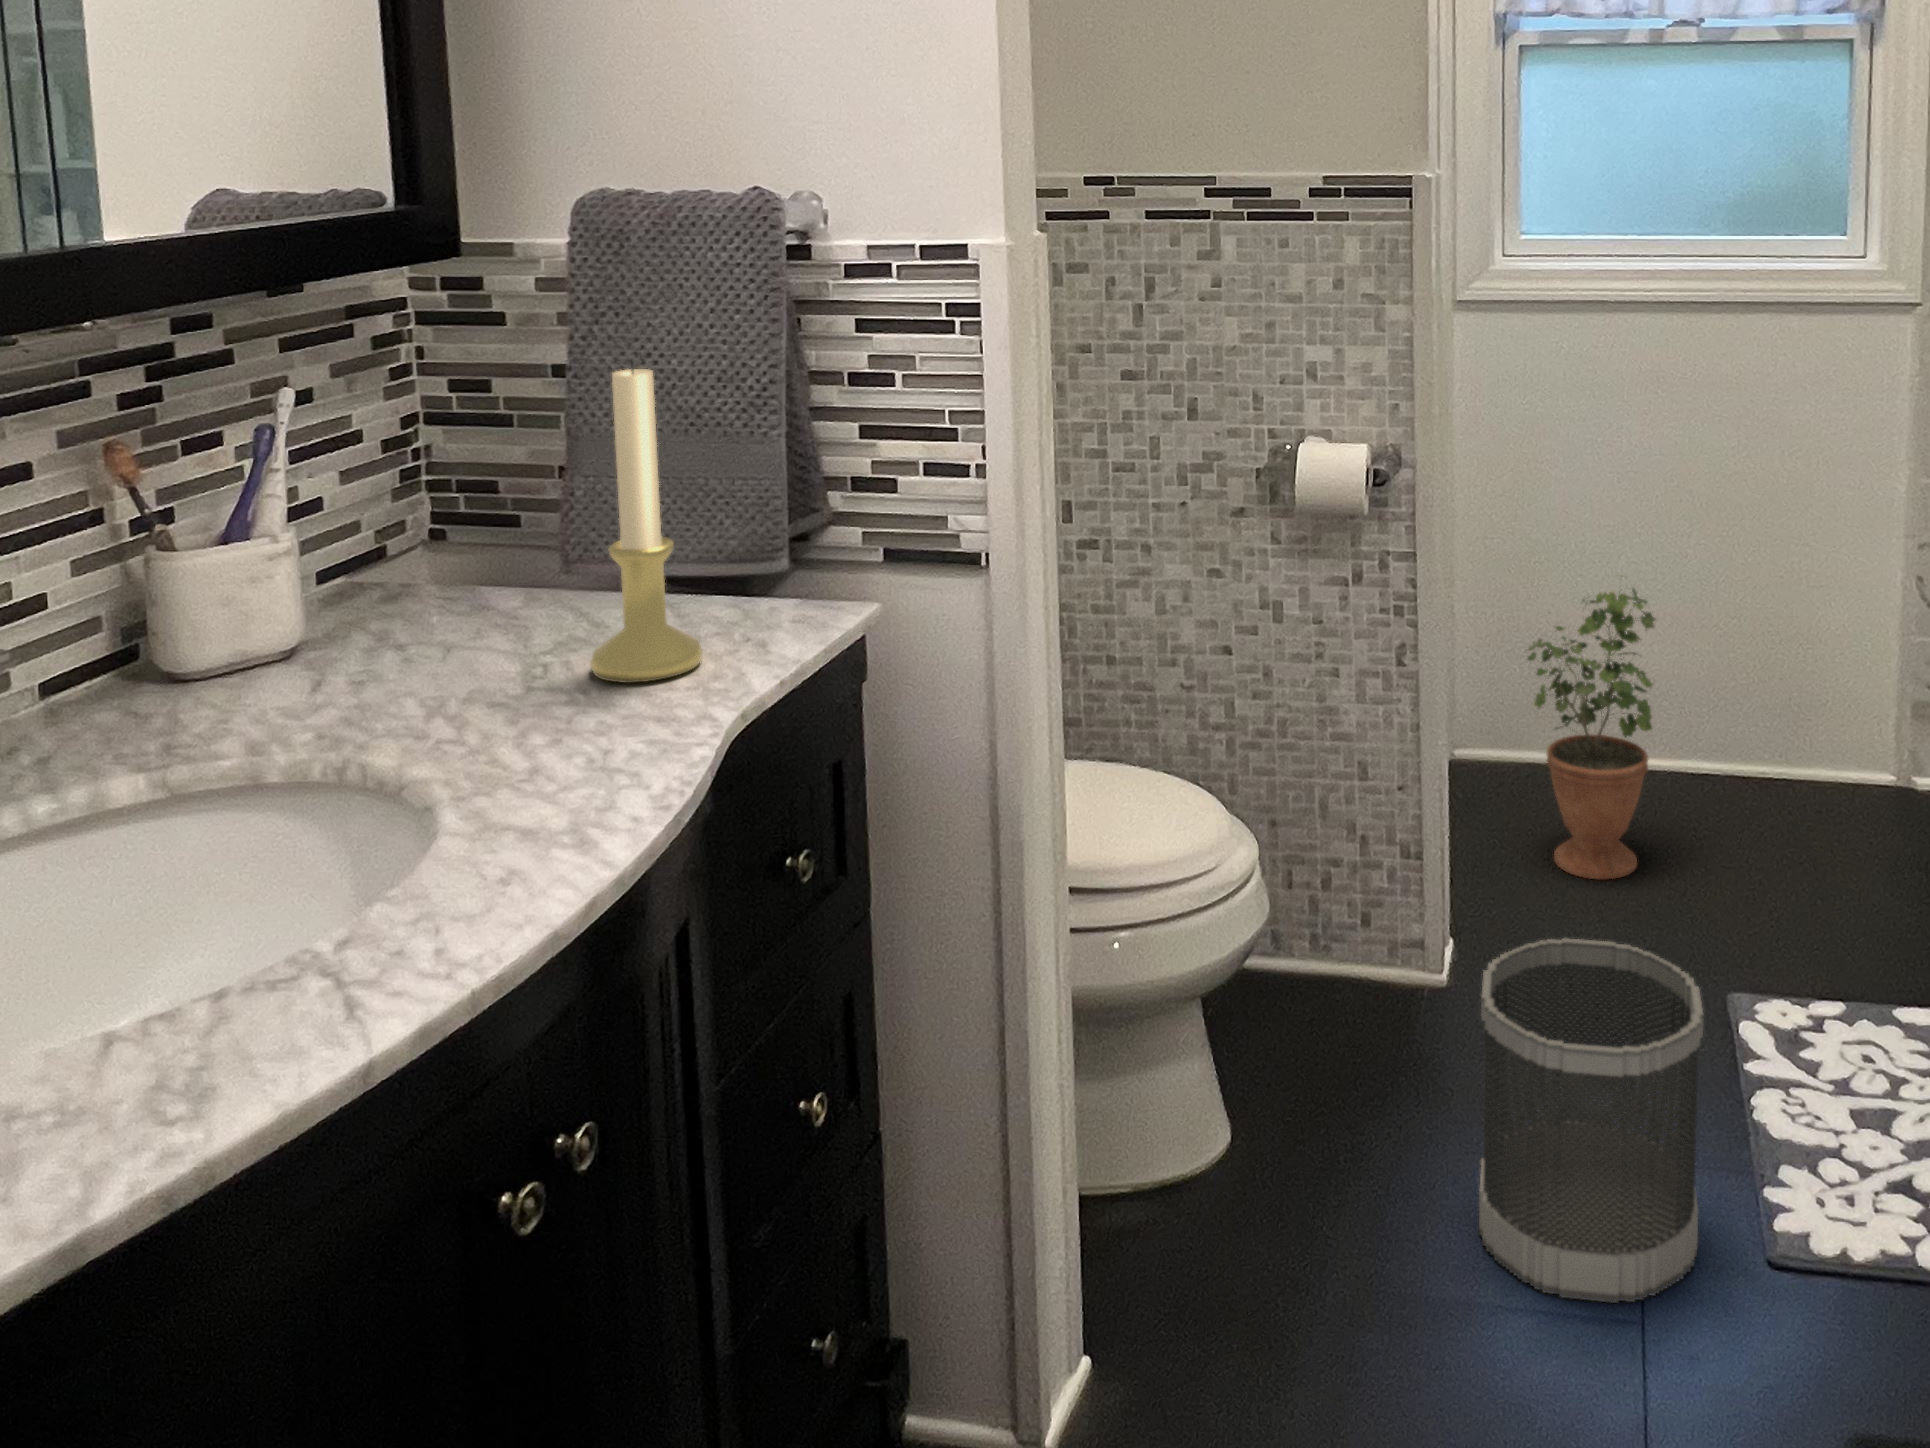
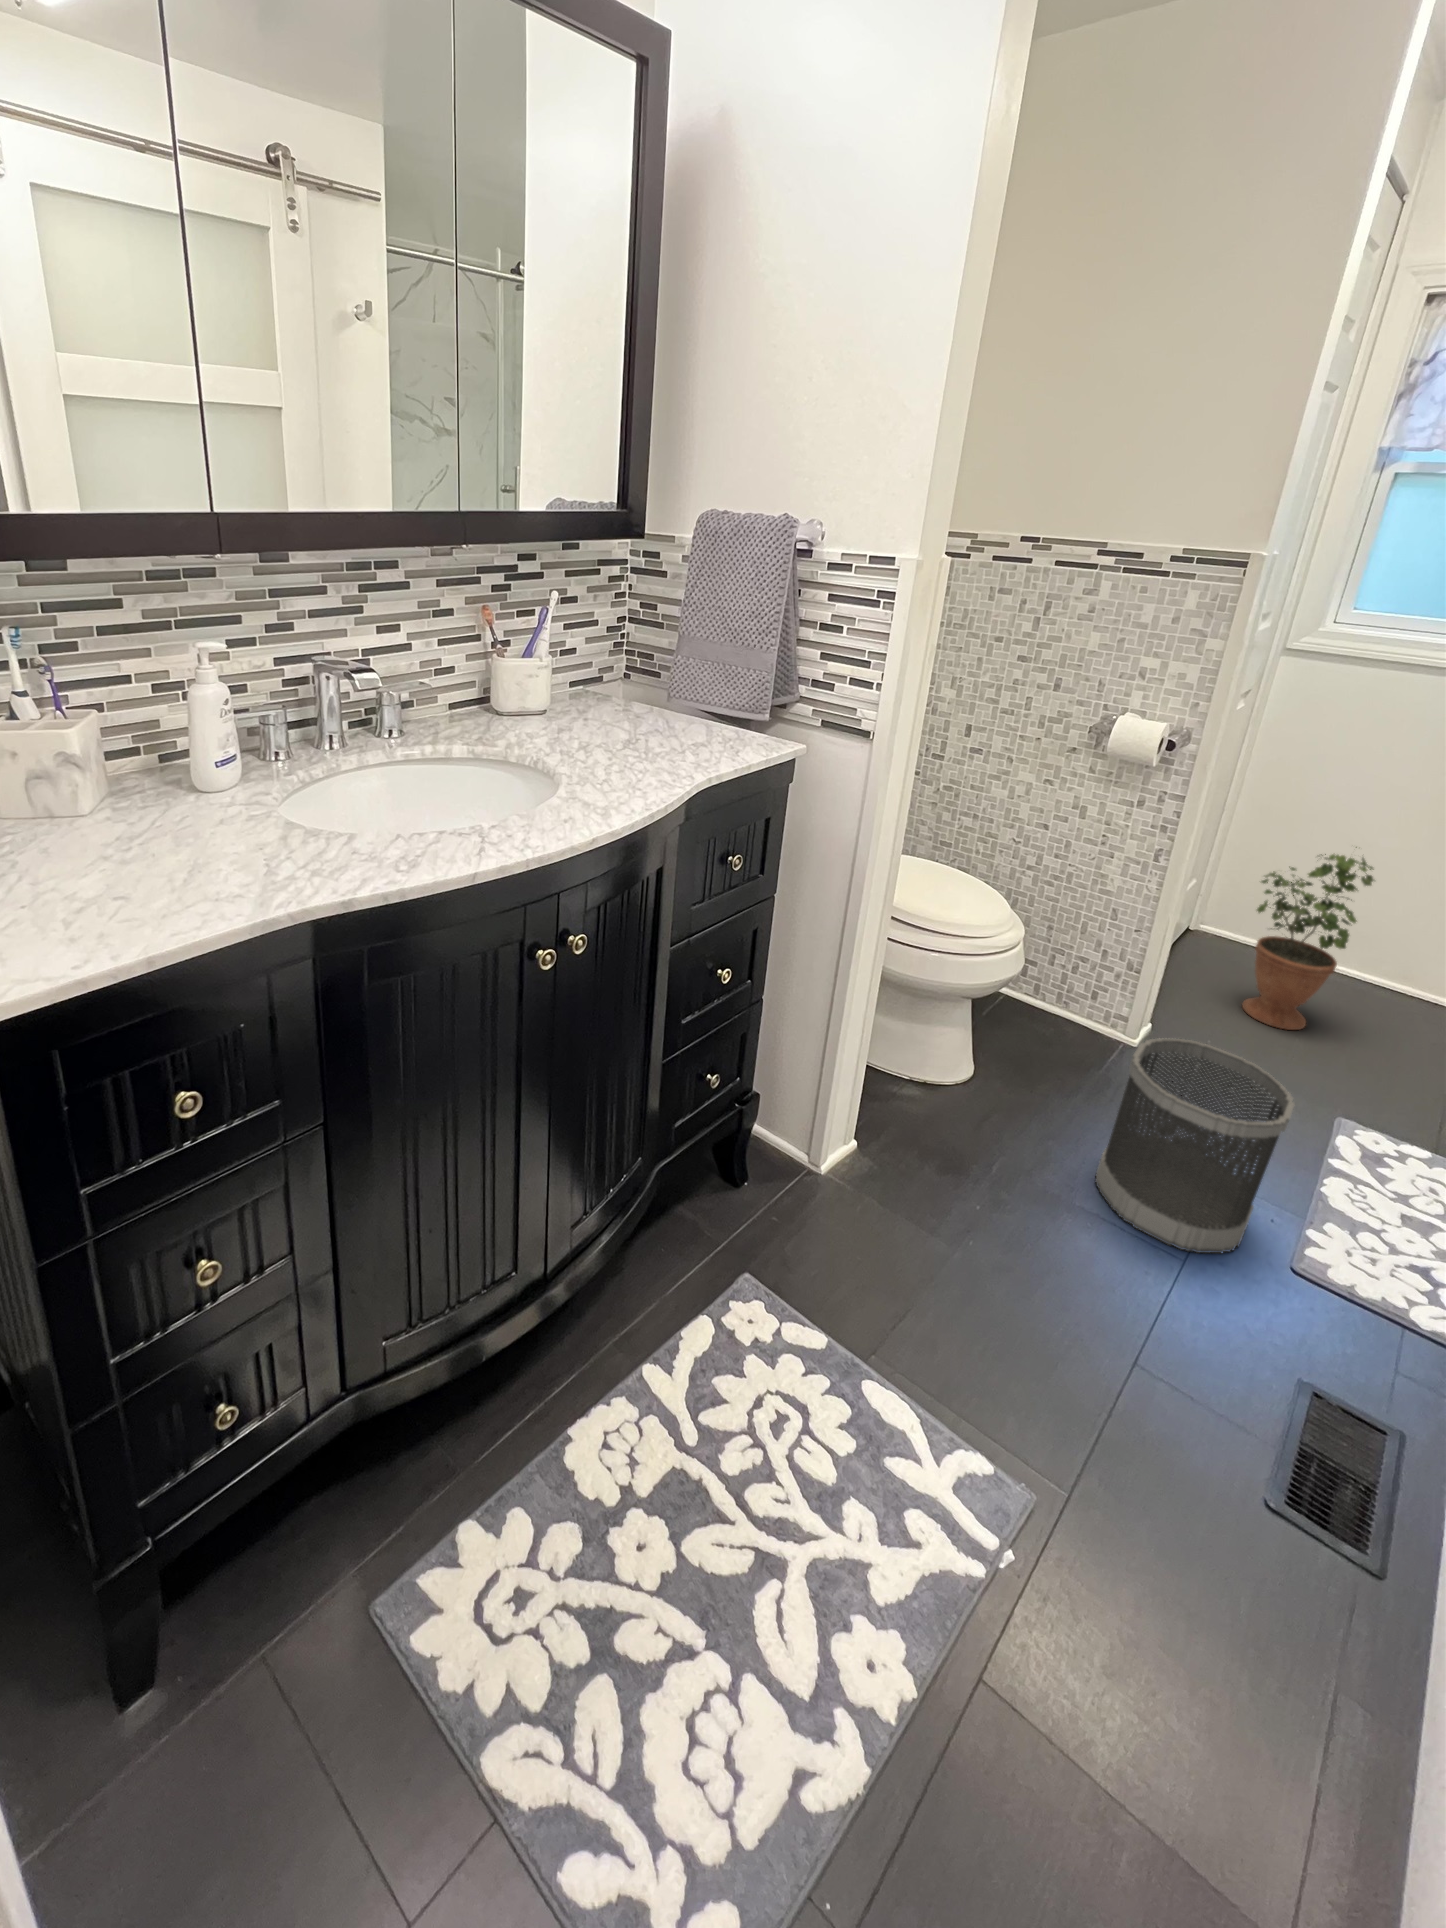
candle holder: present [590,362,703,683] -> none [657,597,709,757]

